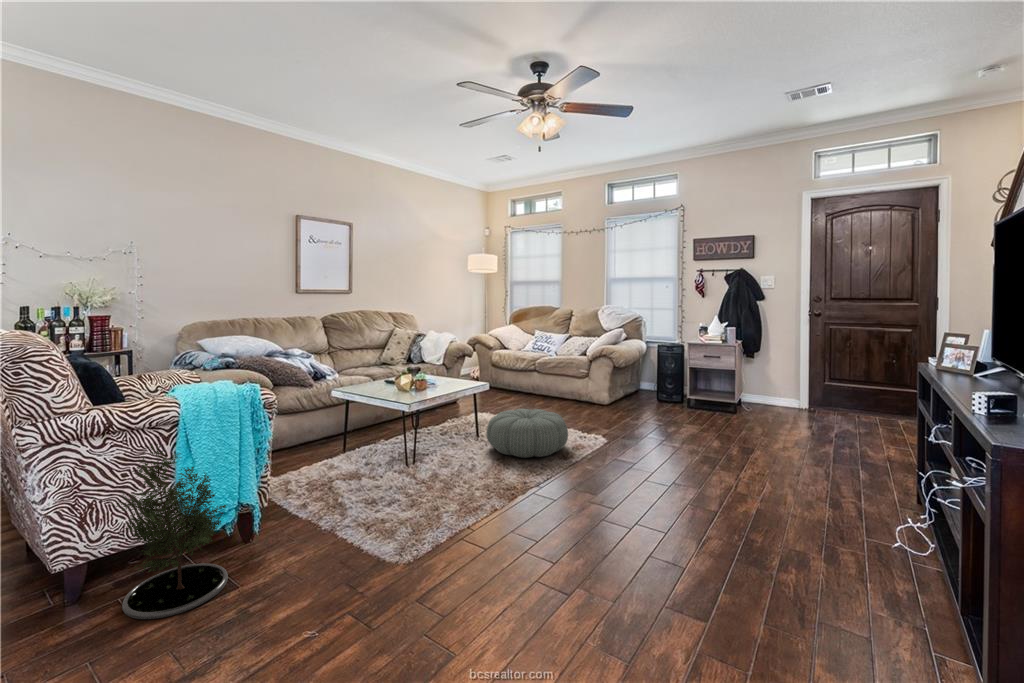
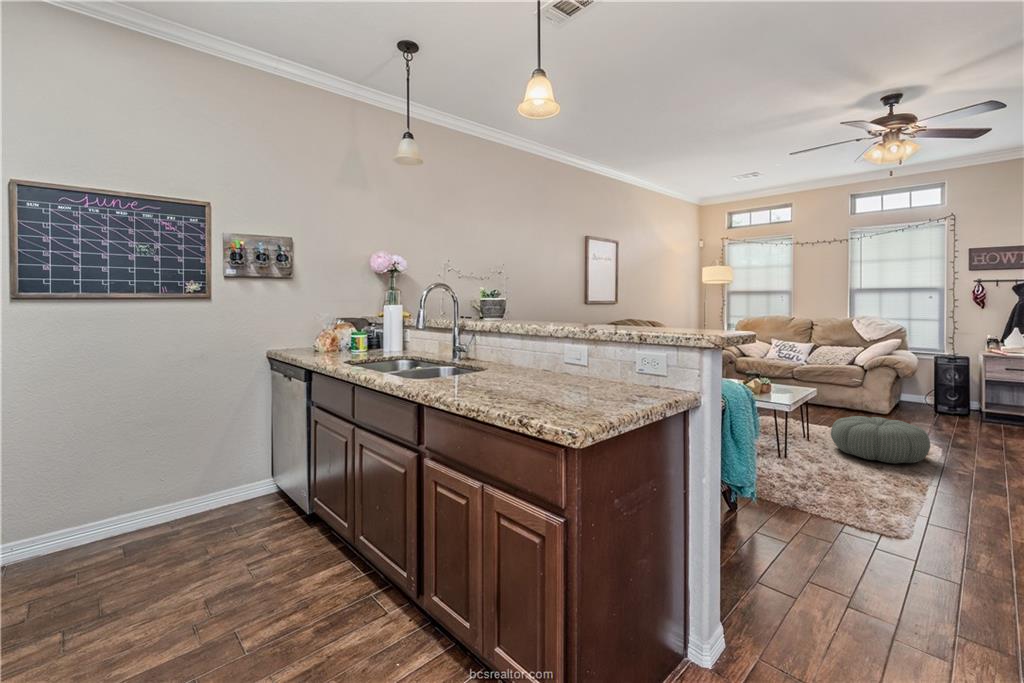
potted tree: present [112,444,228,619] -> none [725,435,827,582]

